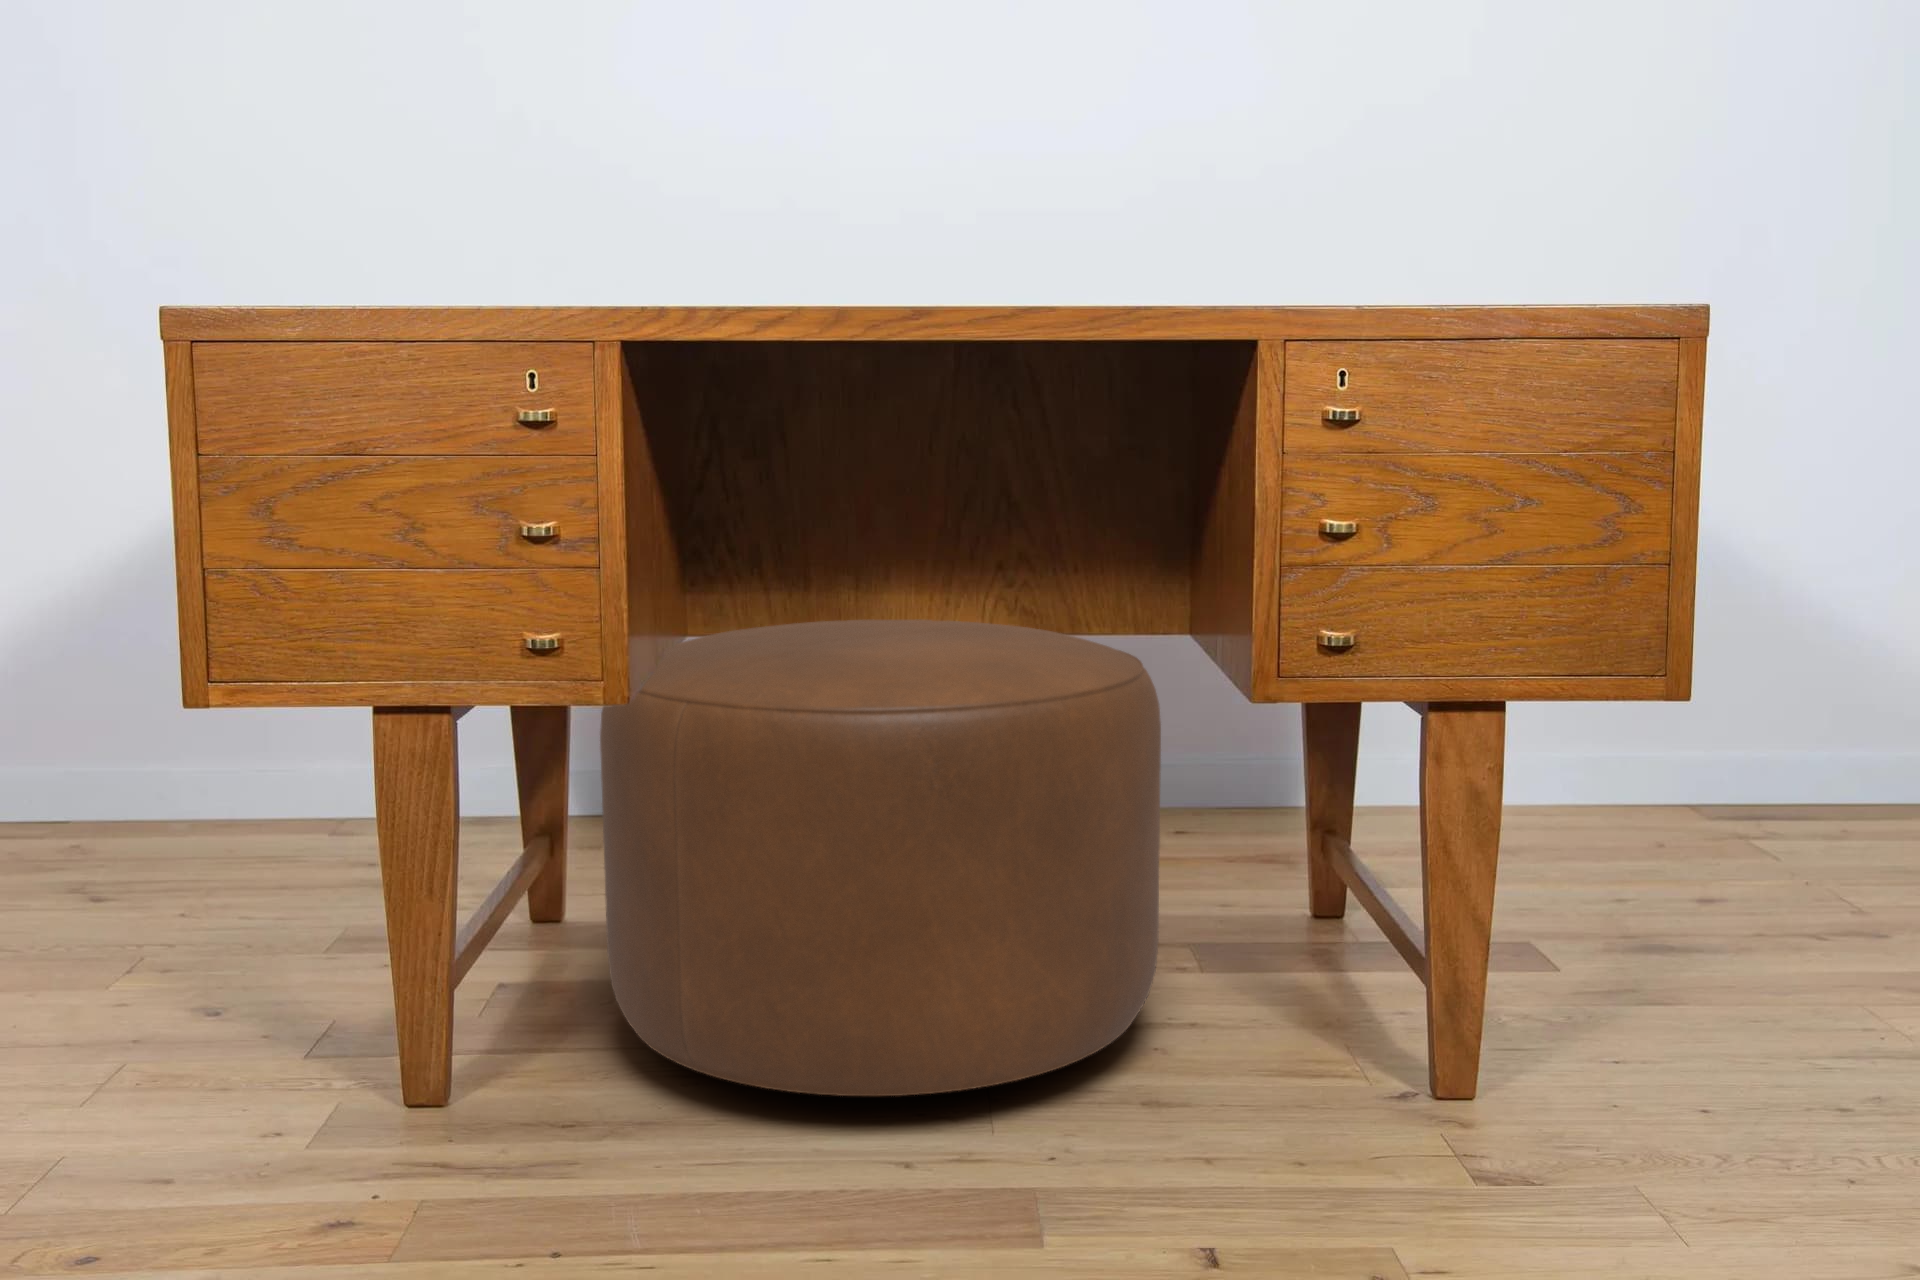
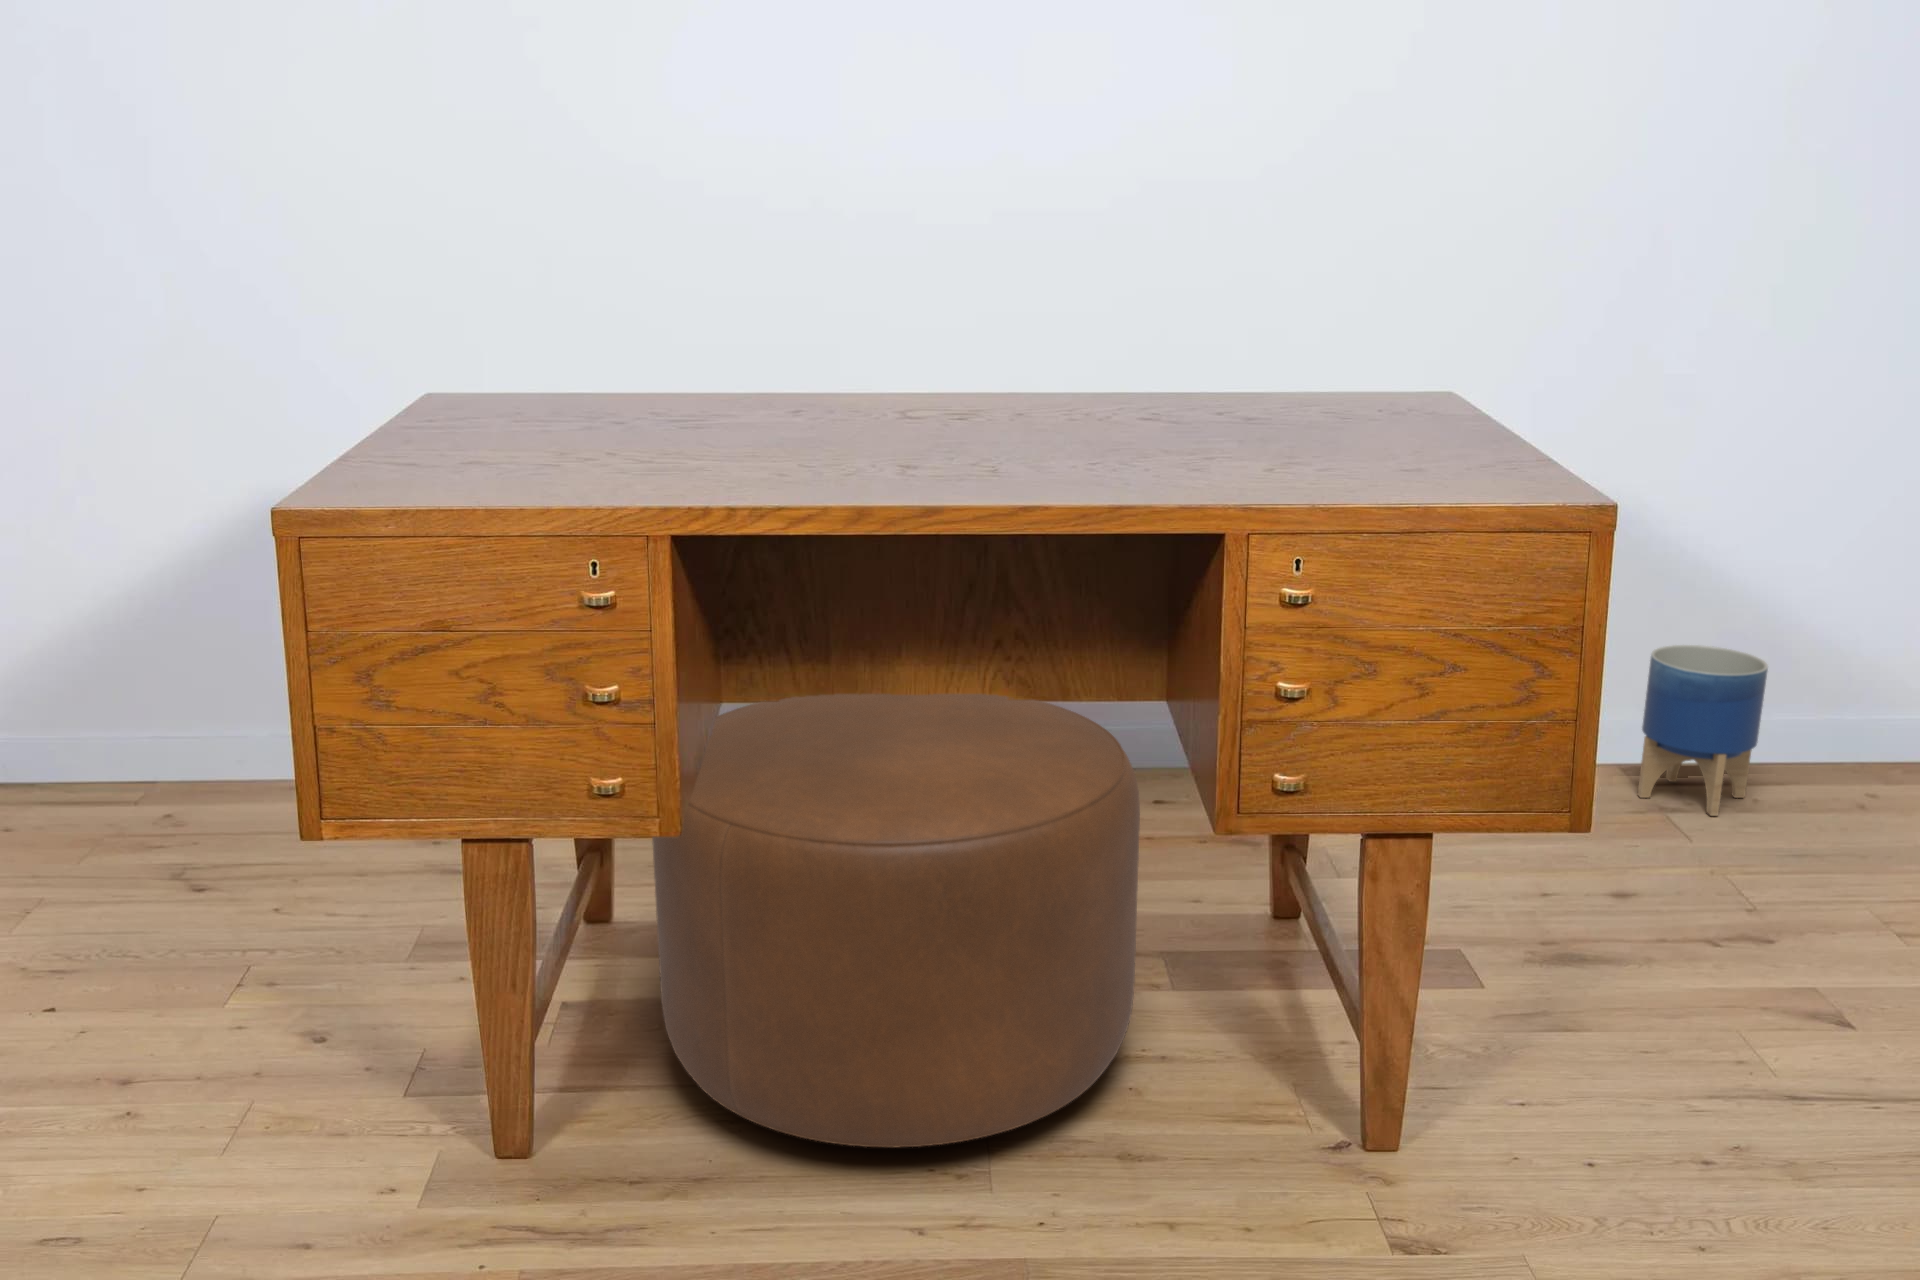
planter: none [1705,655,1840,833] -> present [1638,645,1768,816]

